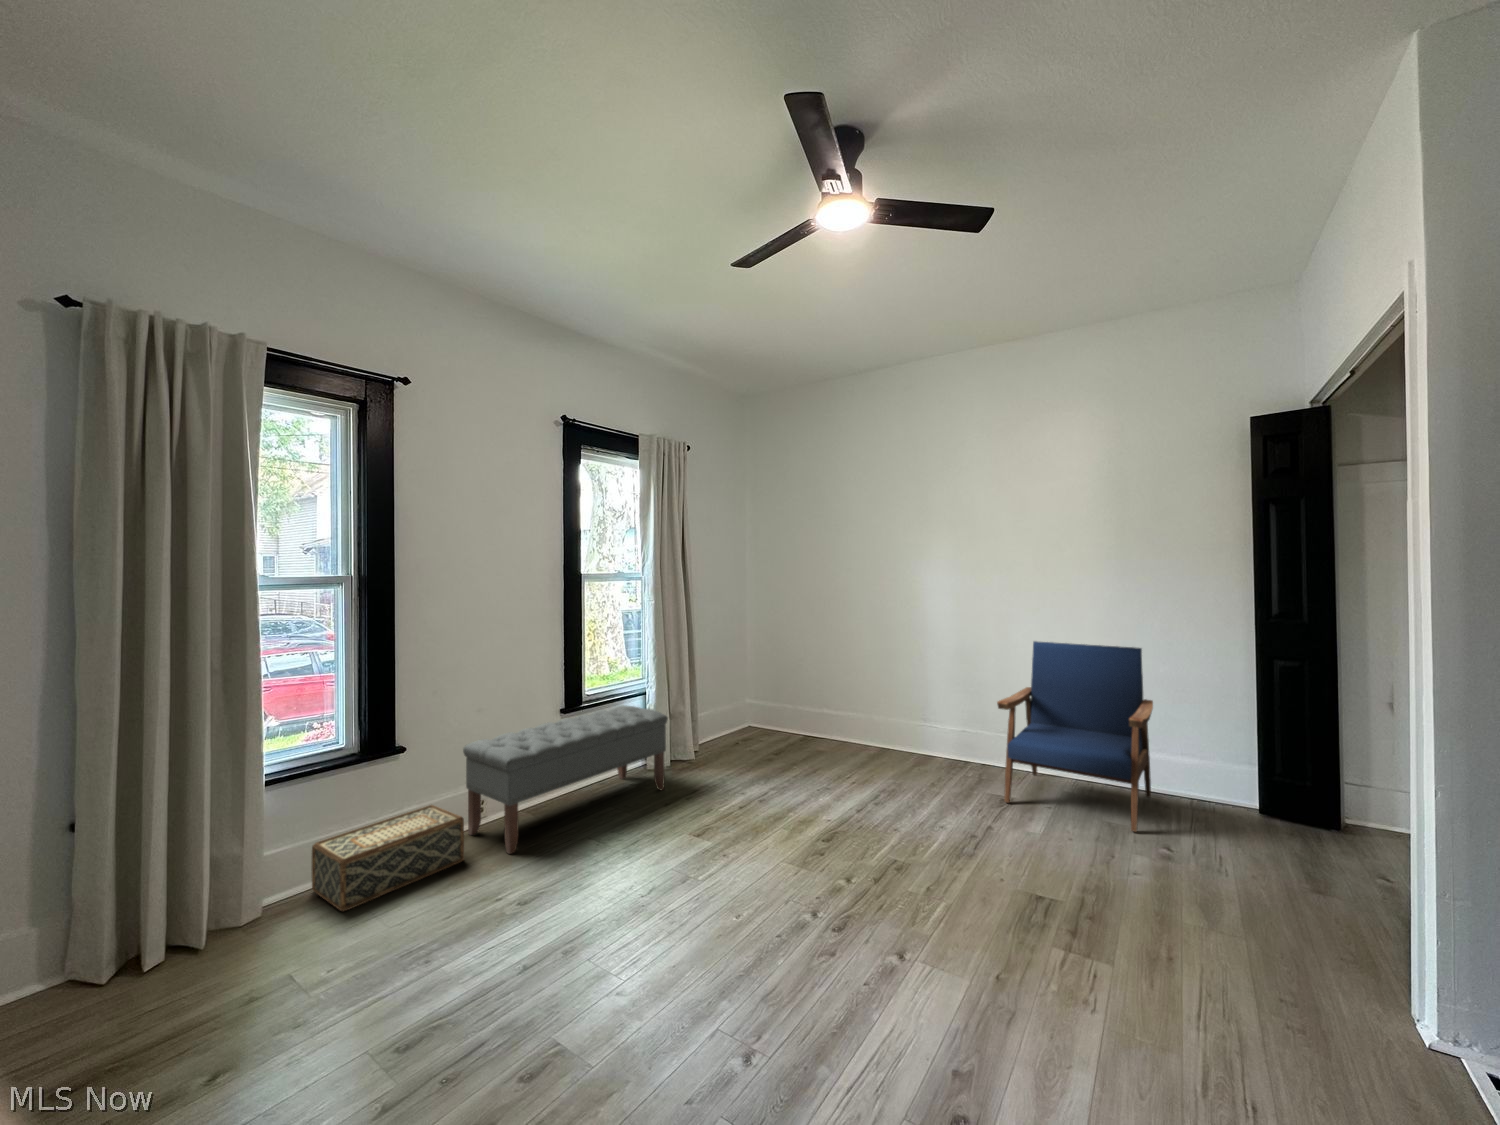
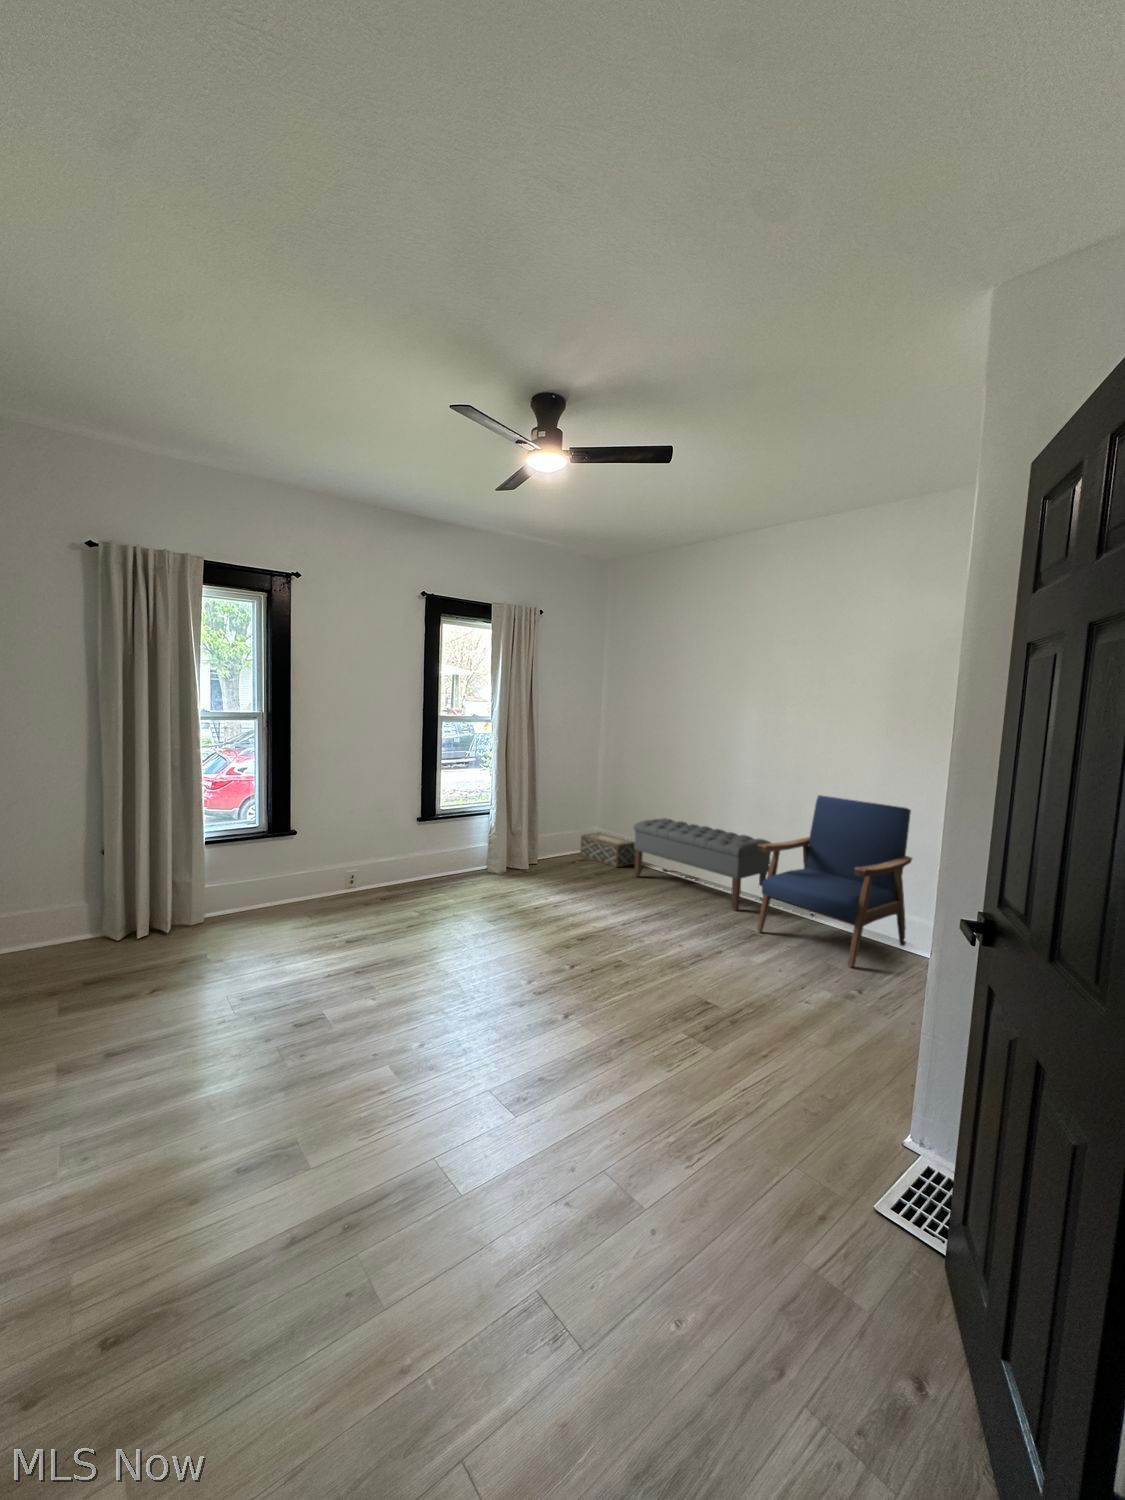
bench: present [463,706,668,854] -> present [634,818,771,911]
woven basket: present [312,805,464,911] -> present [580,833,635,867]

